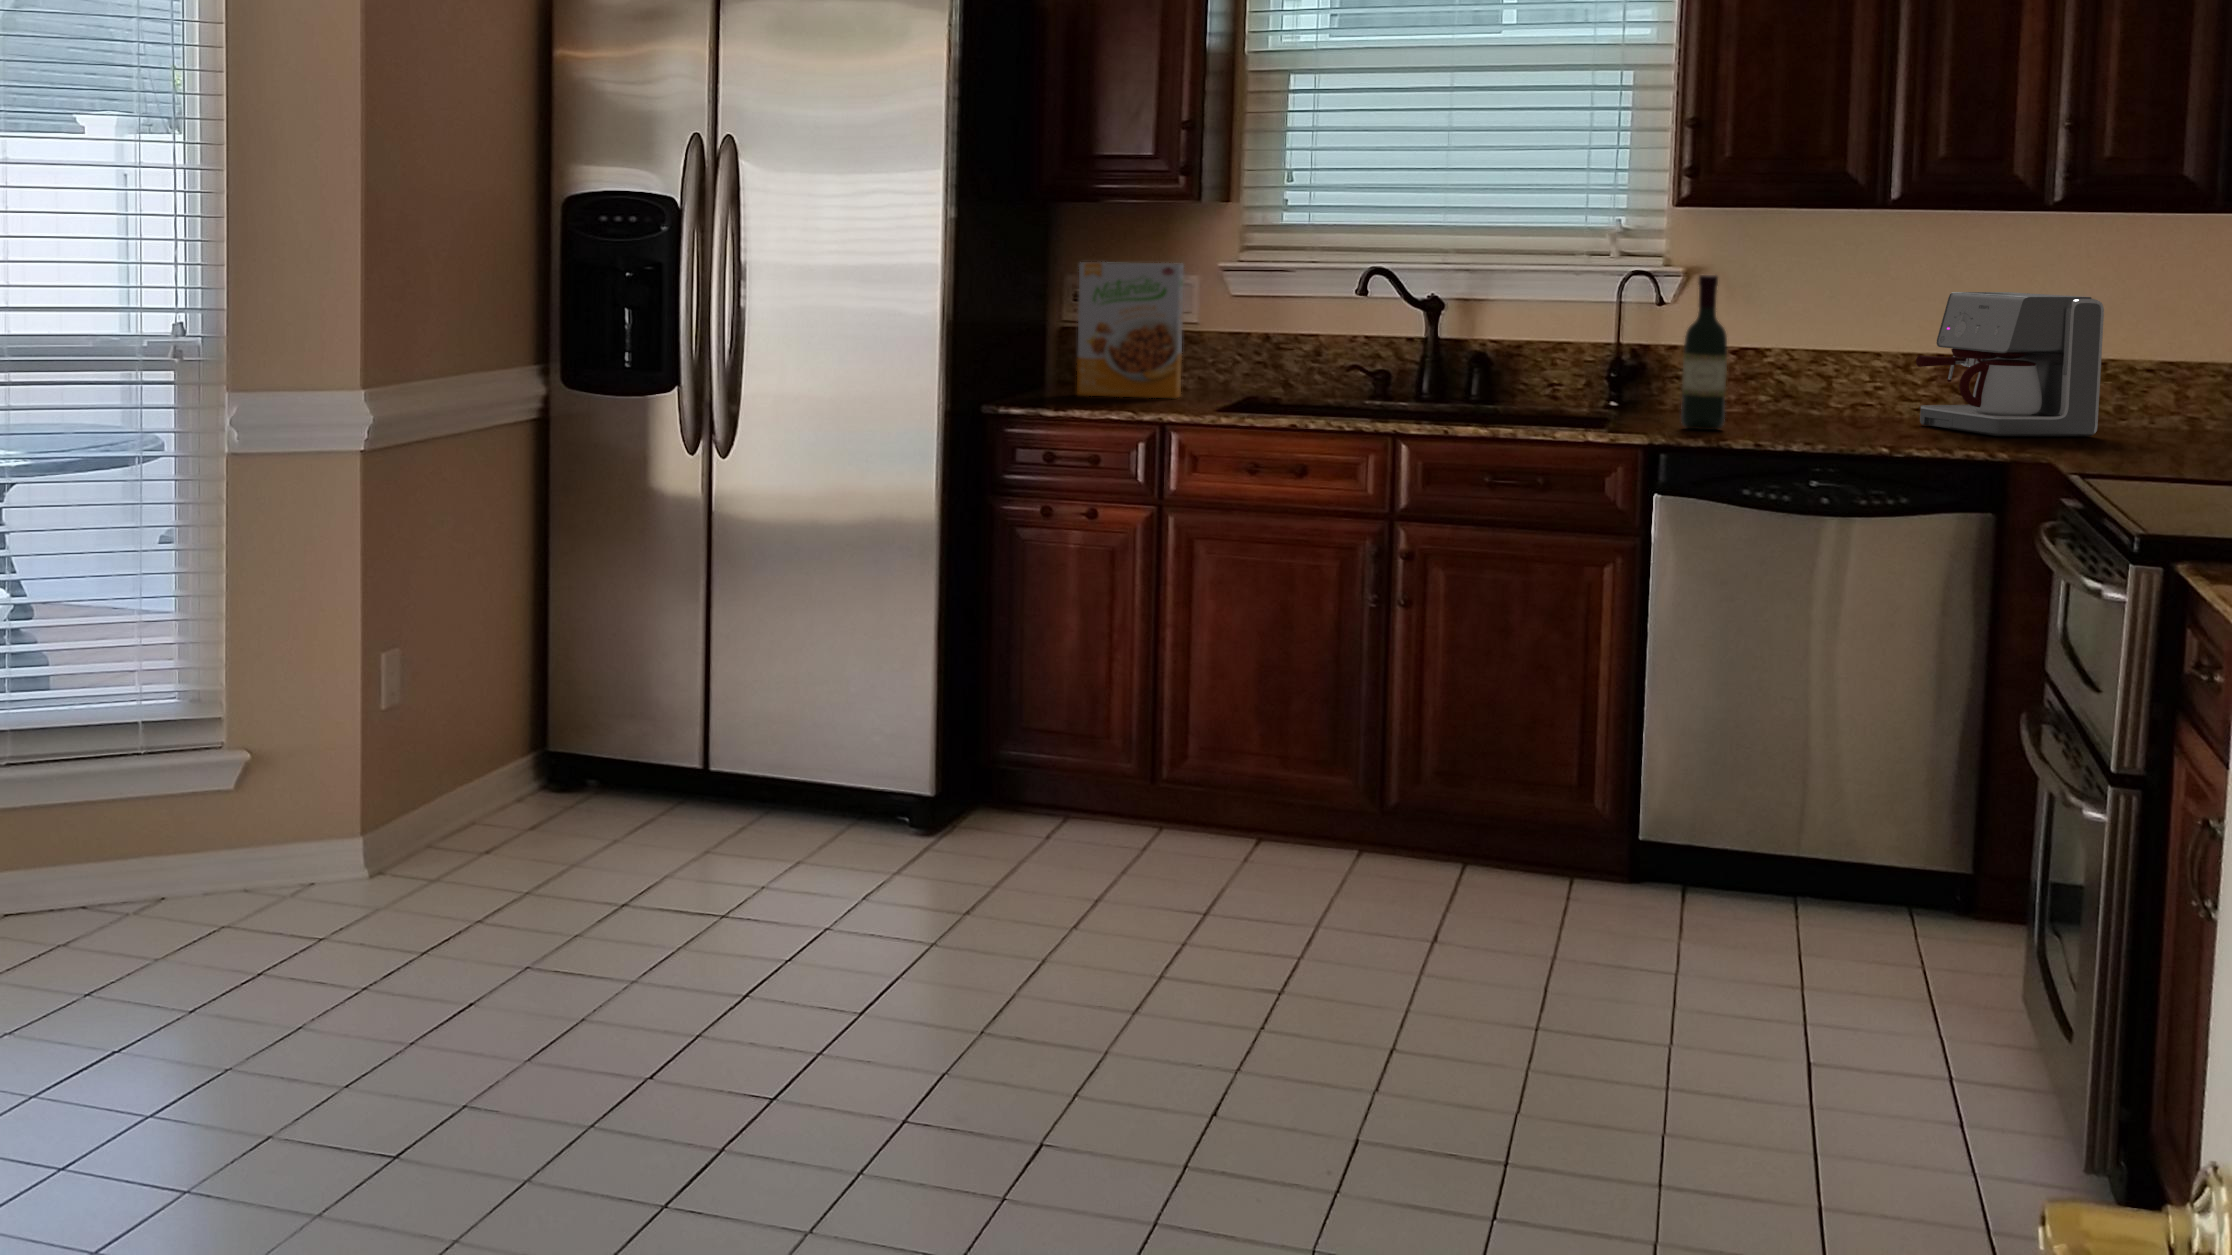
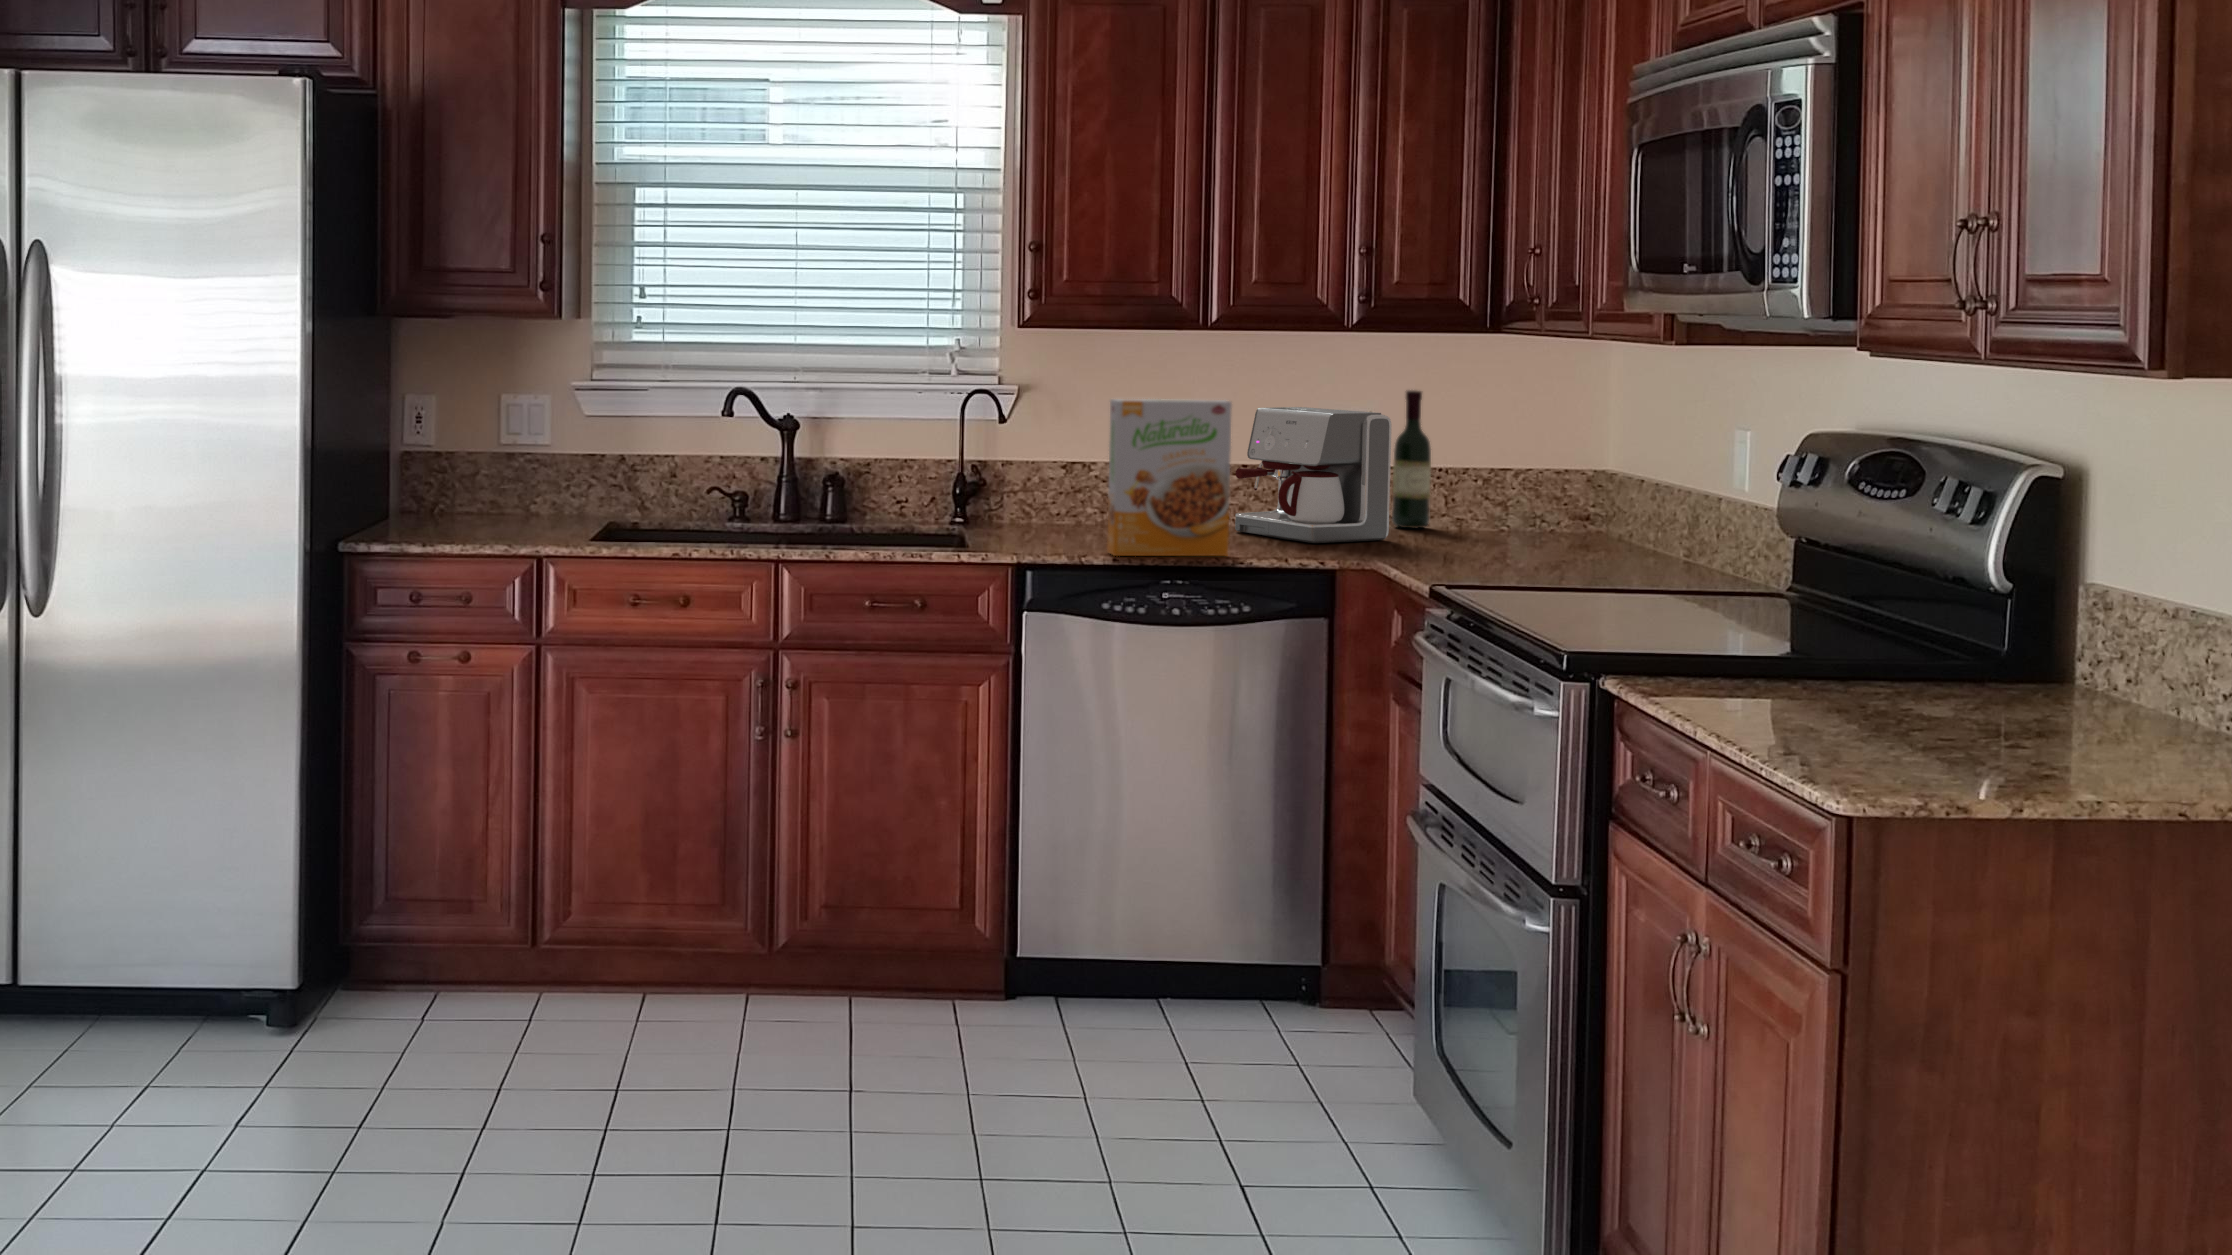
cereal box: present [1077,262,1184,398] -> present [1107,399,1232,556]
wine bottle: present [1681,275,1727,430] -> present [1392,390,1431,528]

